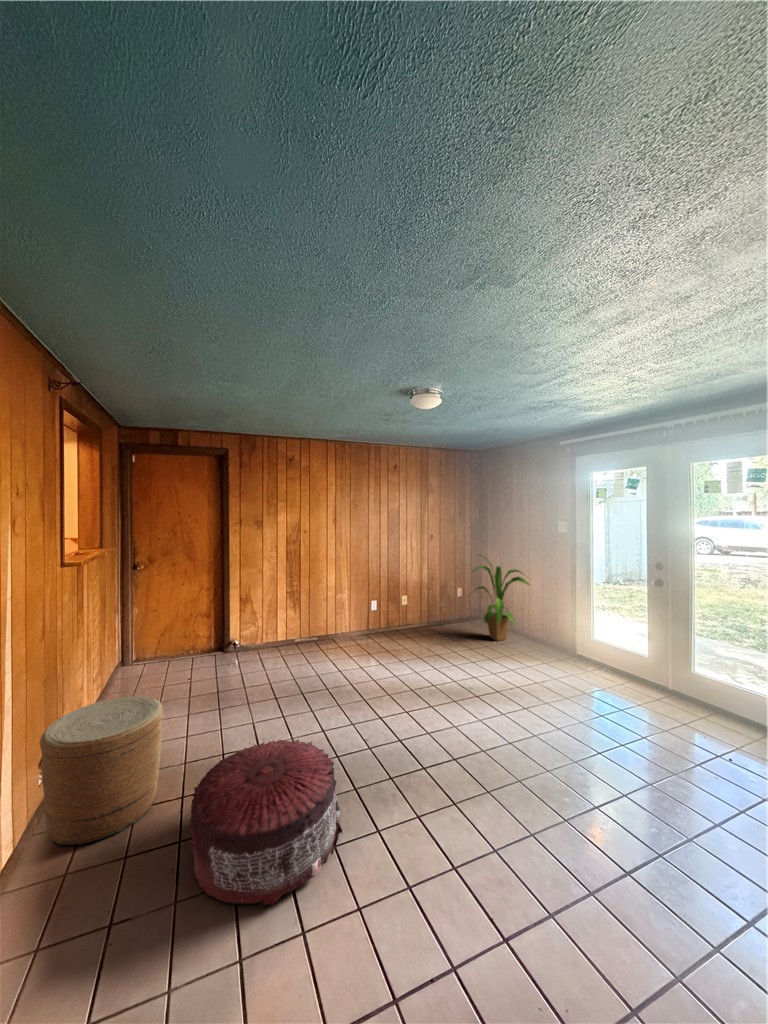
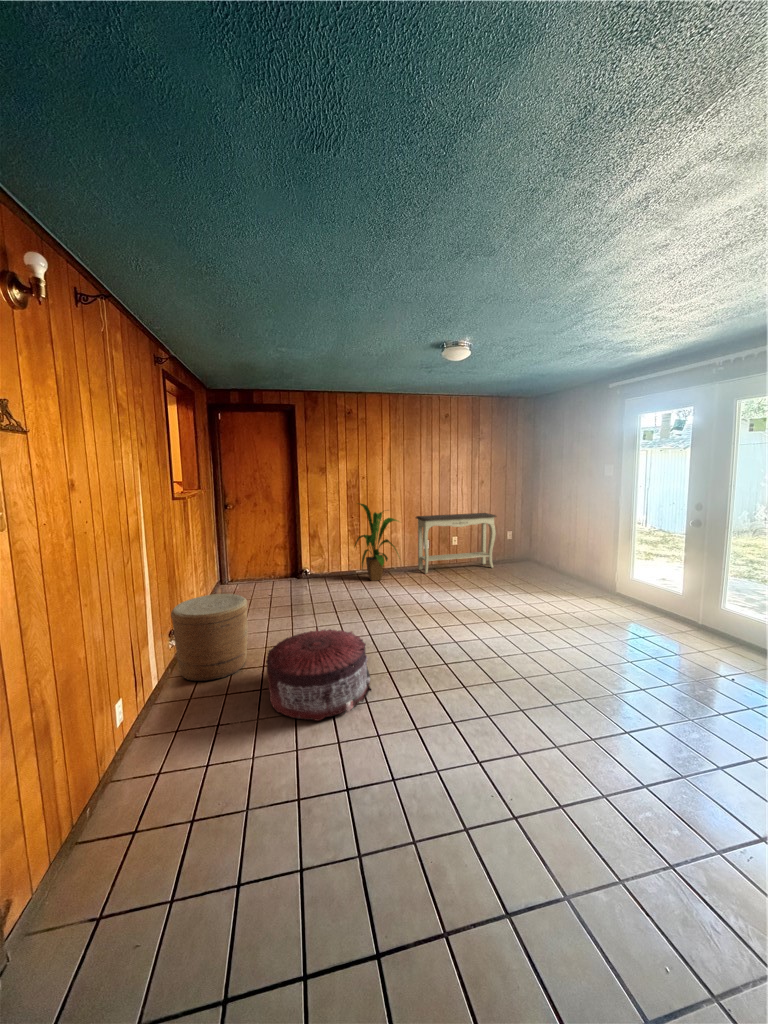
house plant: present [475,558,530,641] -> present [355,503,398,581]
console table: none [363,569,447,639] -> present [416,513,496,574]

